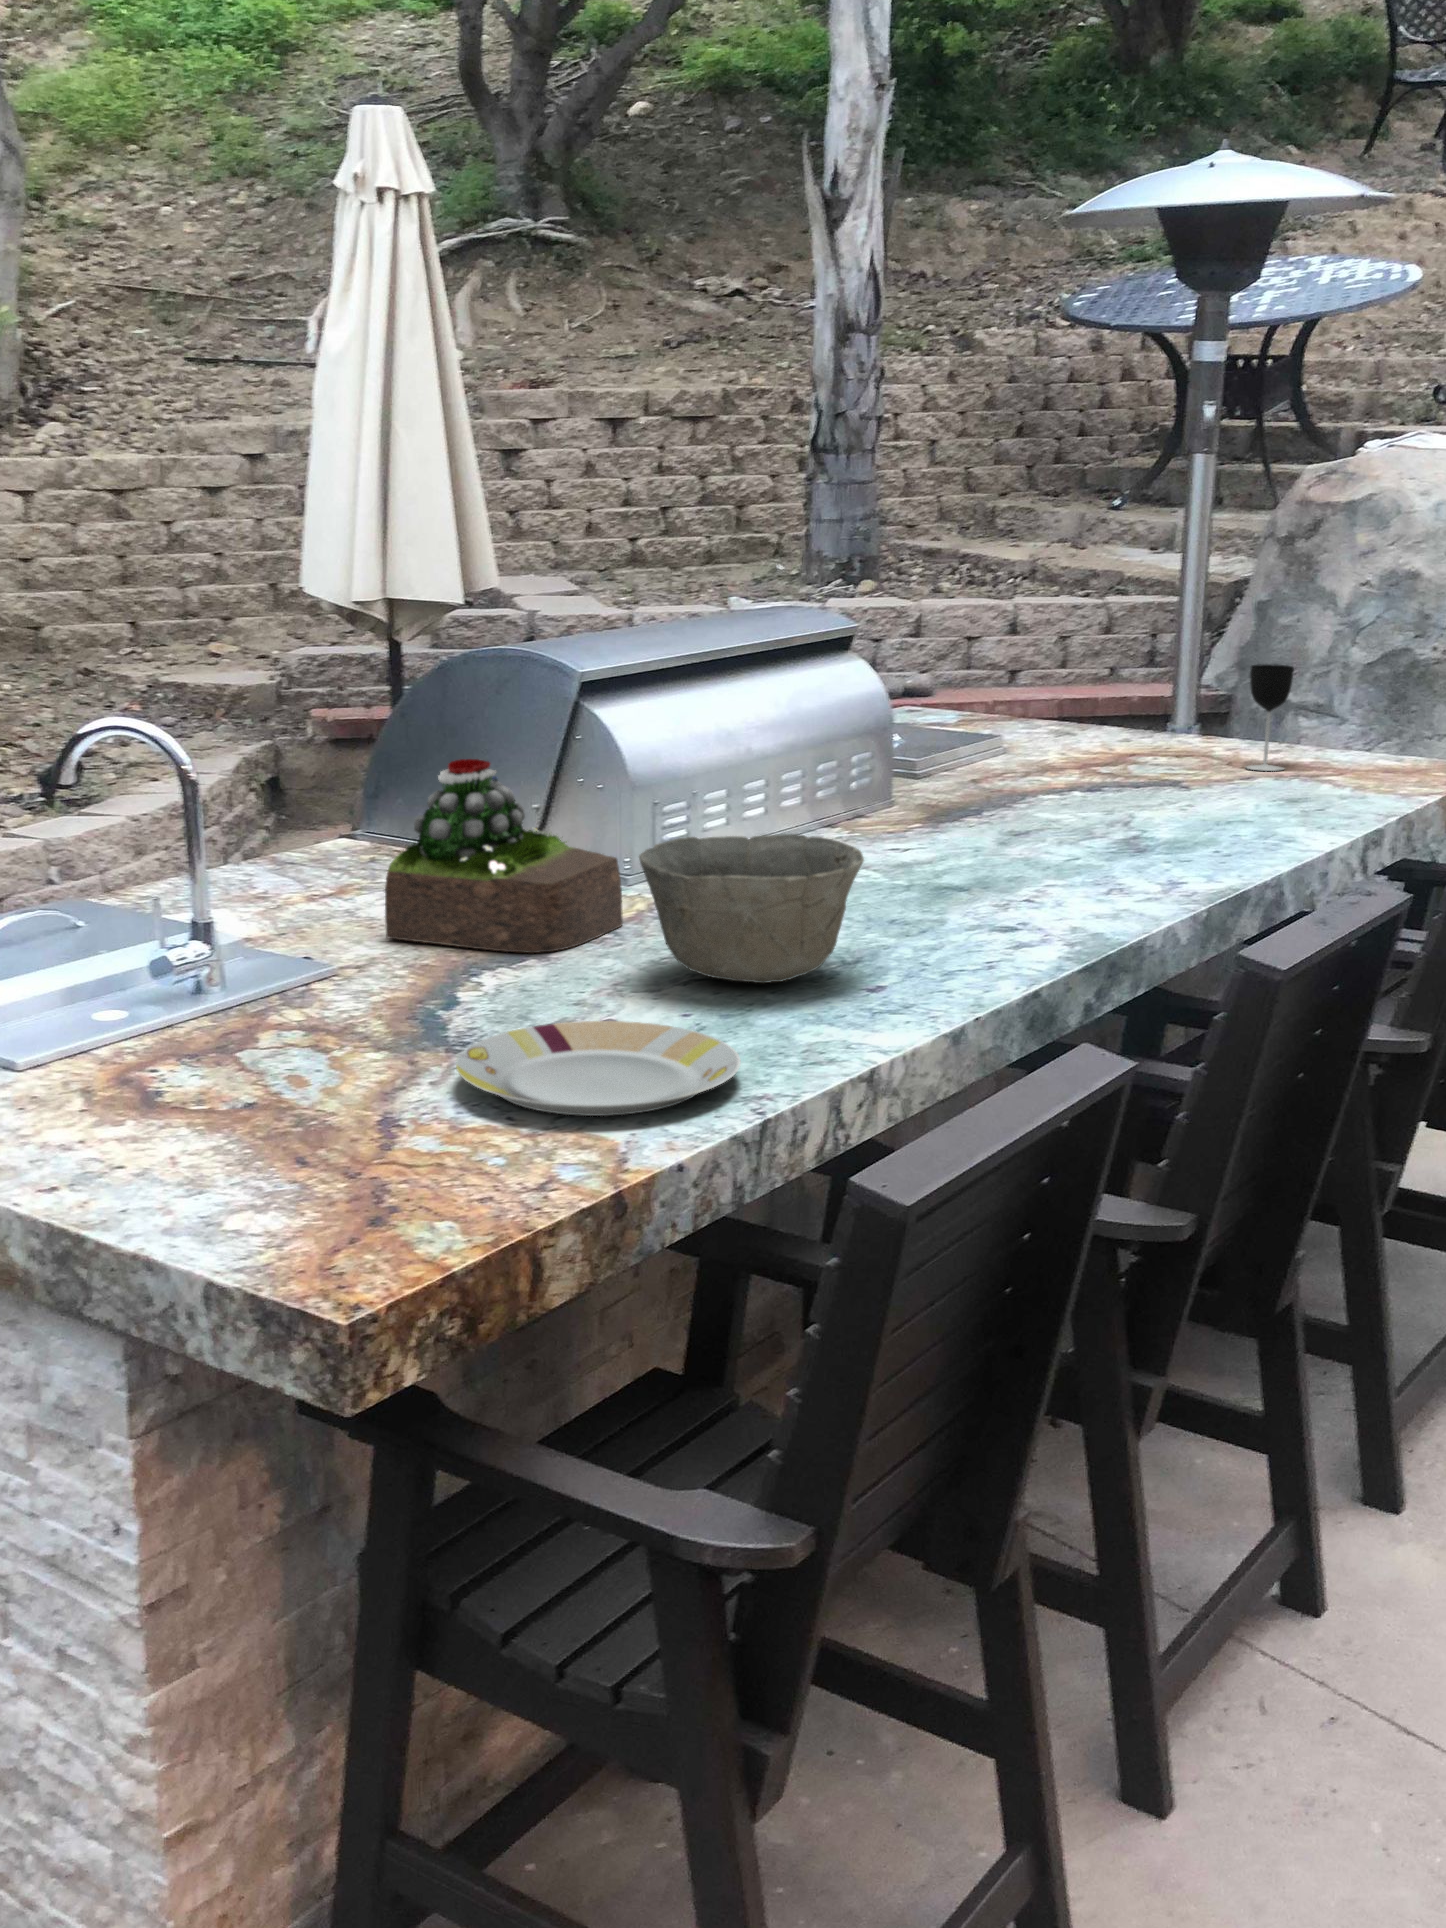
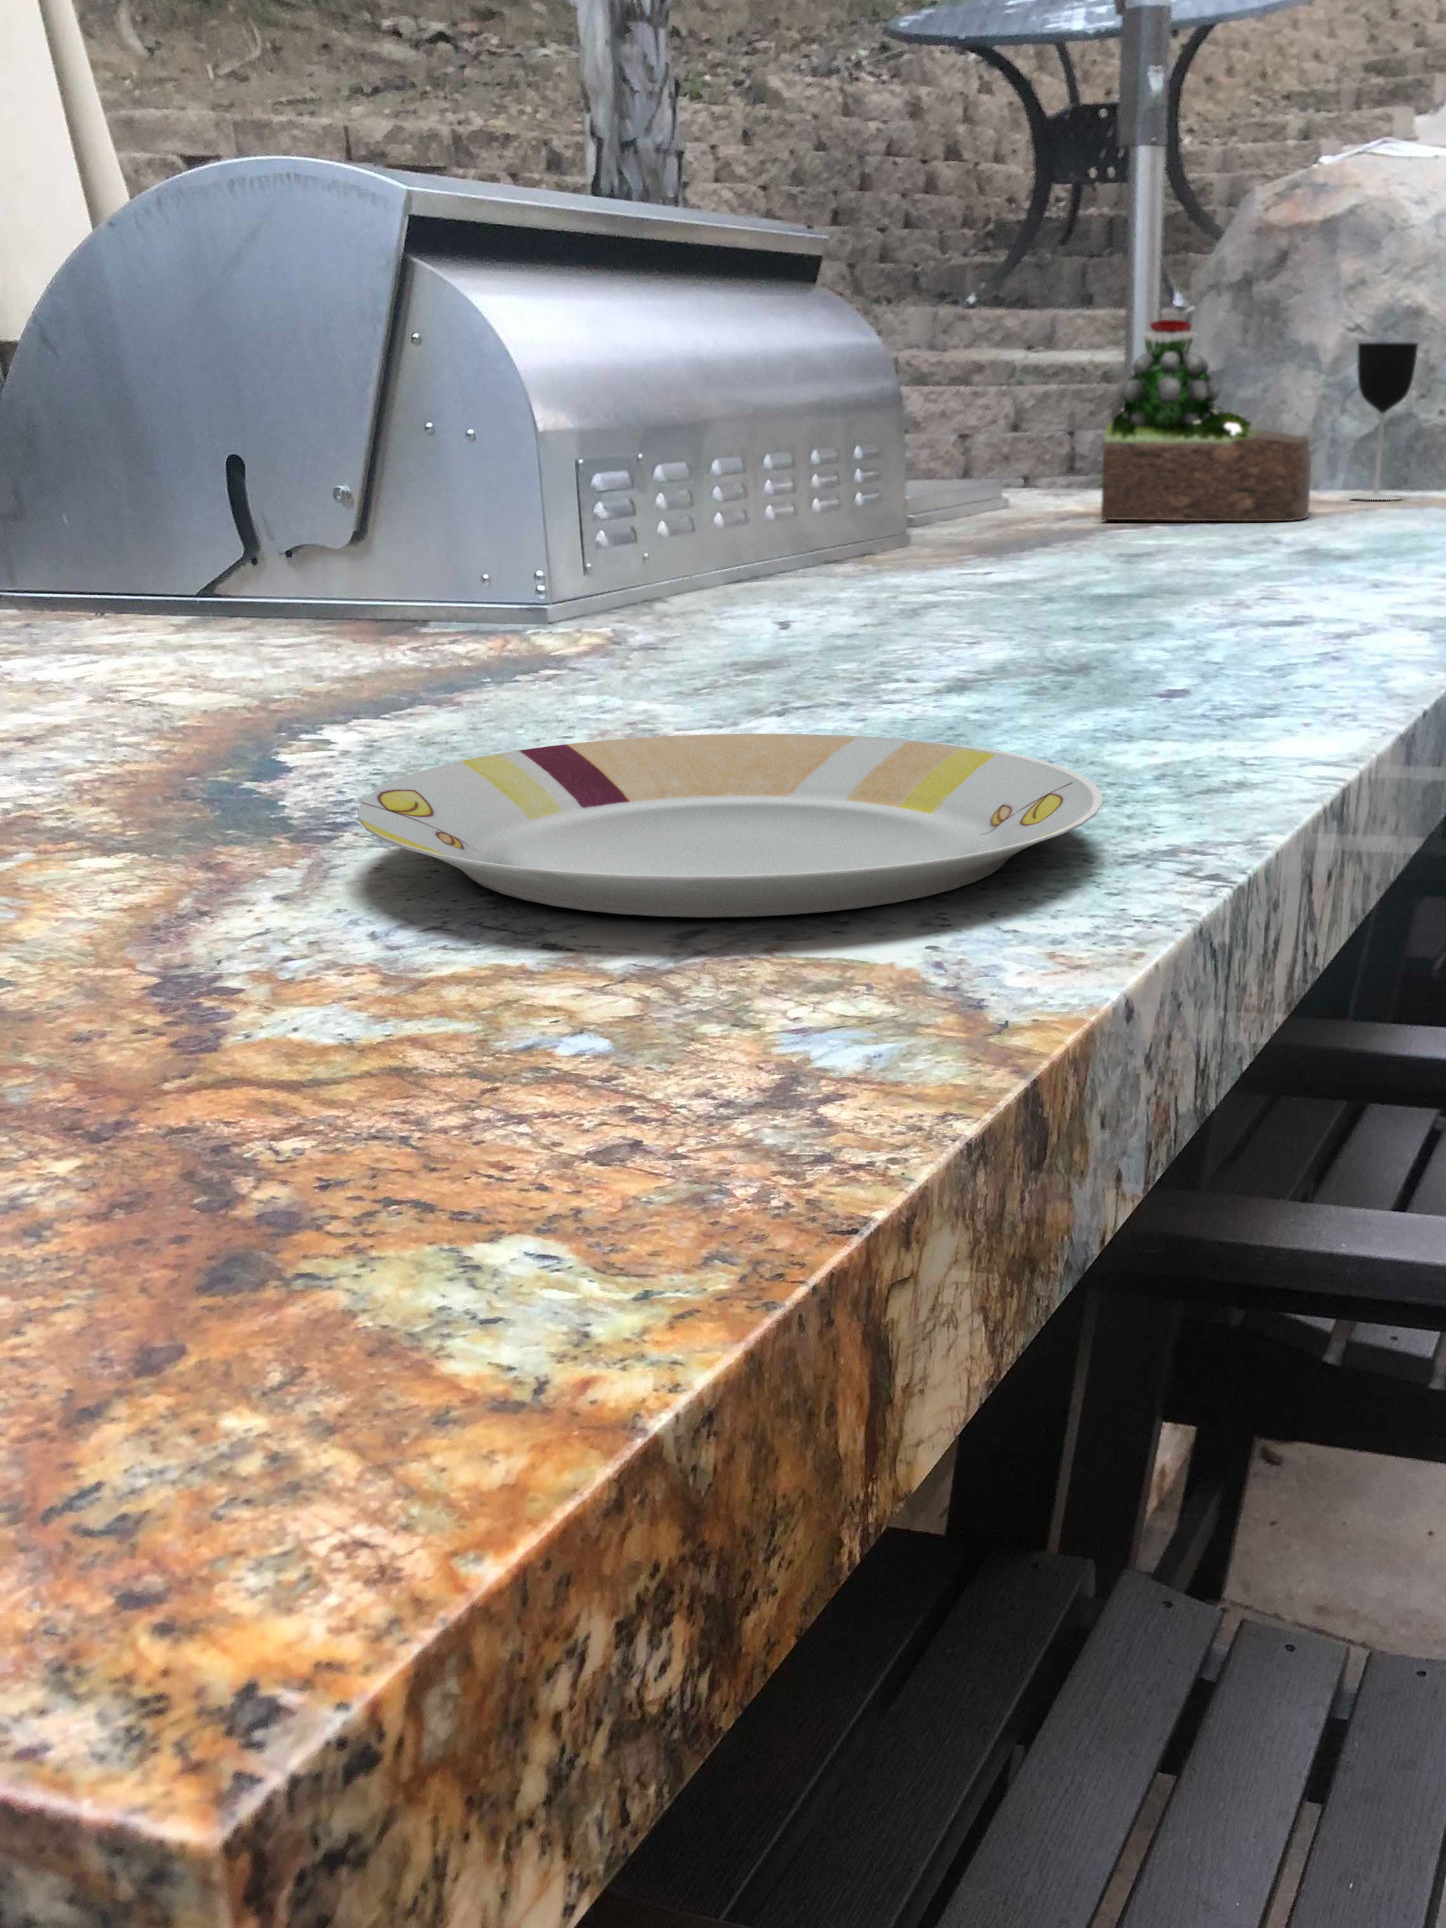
succulent plant: present [385,759,623,953] -> present [1101,320,1311,521]
bowl: present [639,834,864,983] -> none [660,408,1140,692]

